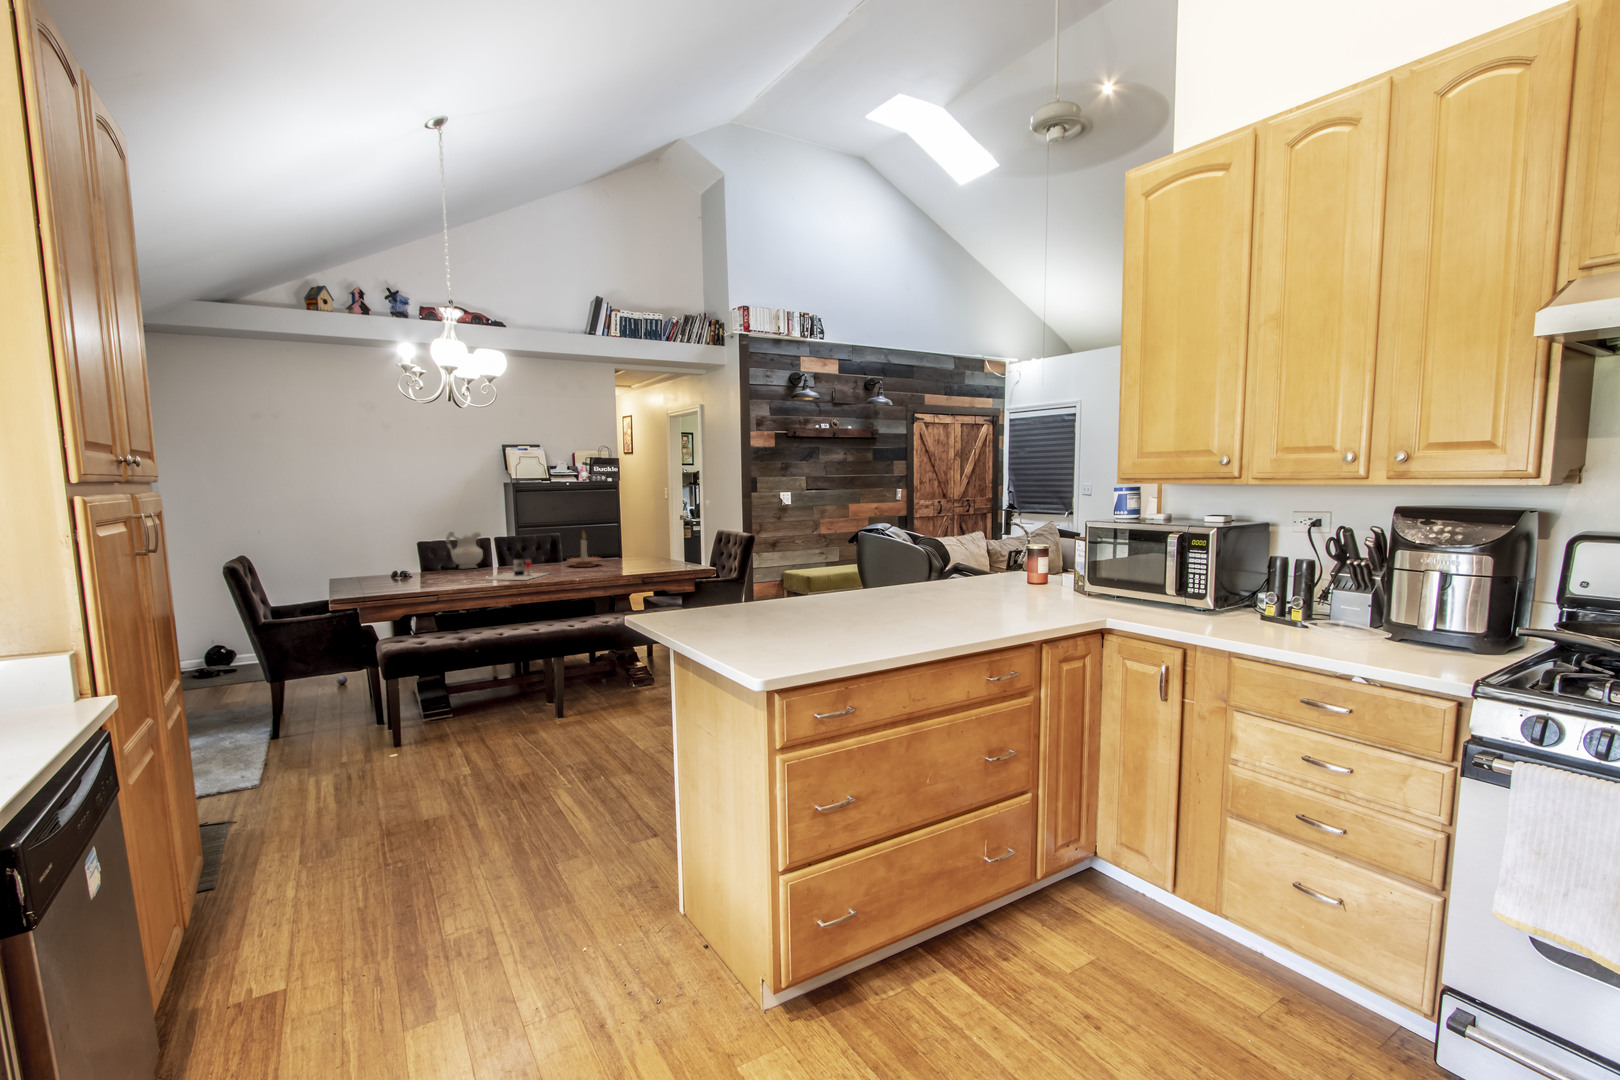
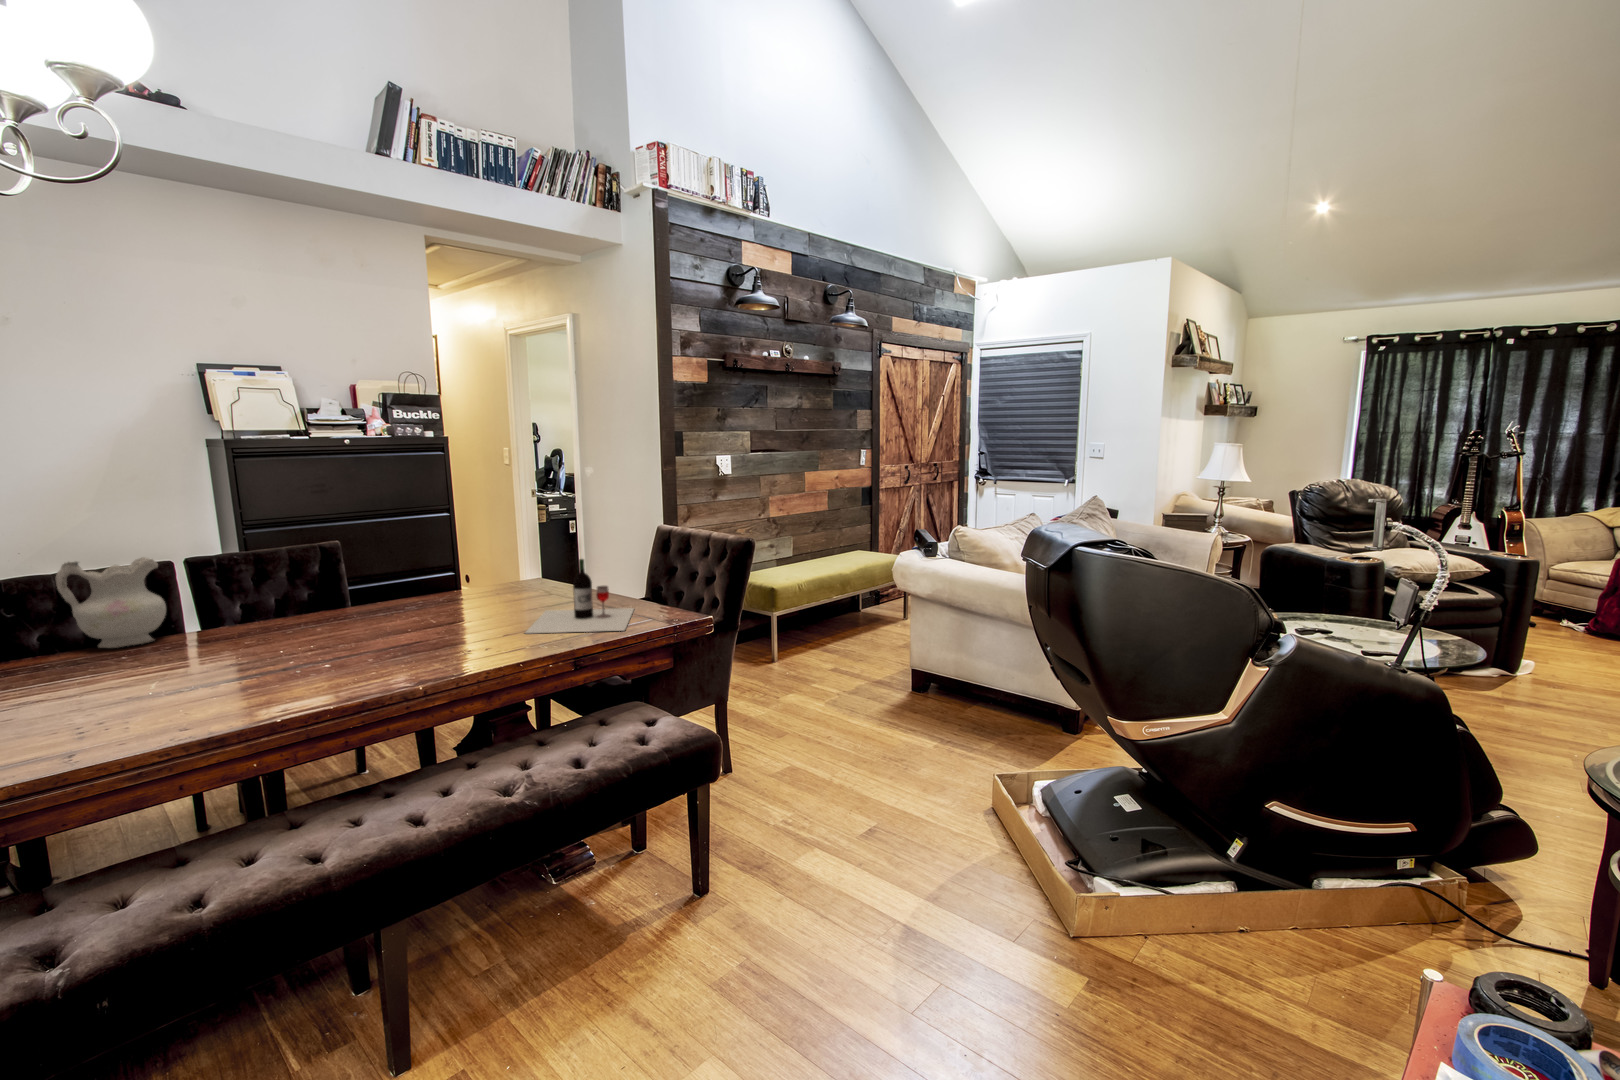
candle holder: present [568,531,601,567] -> none [381,542,461,624]
wine bottle: present [486,544,546,580] -> present [526,559,634,633]

